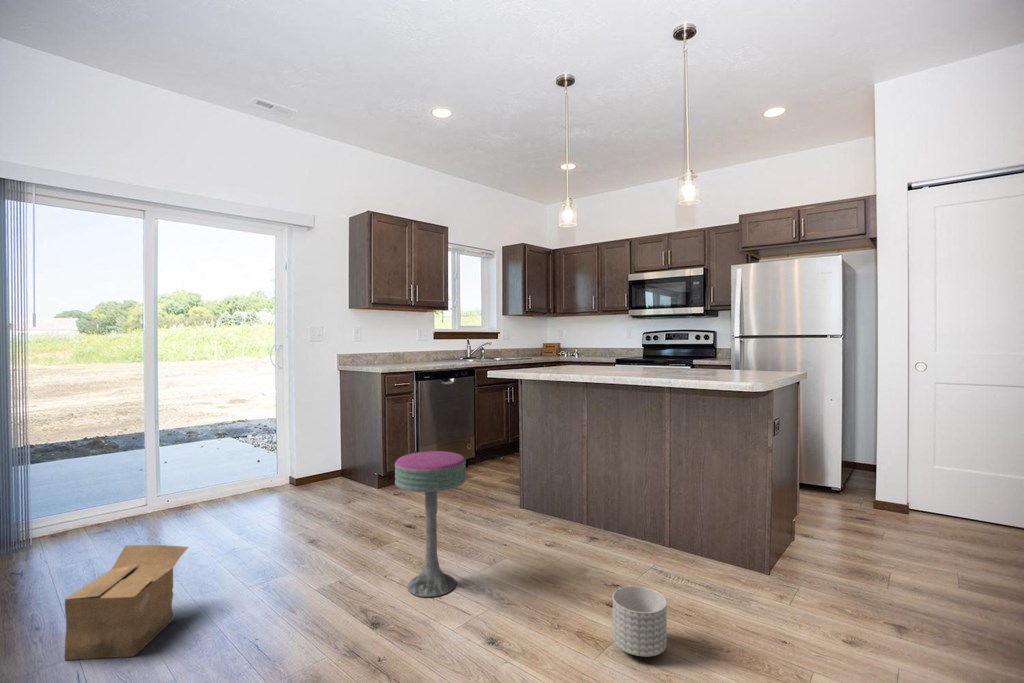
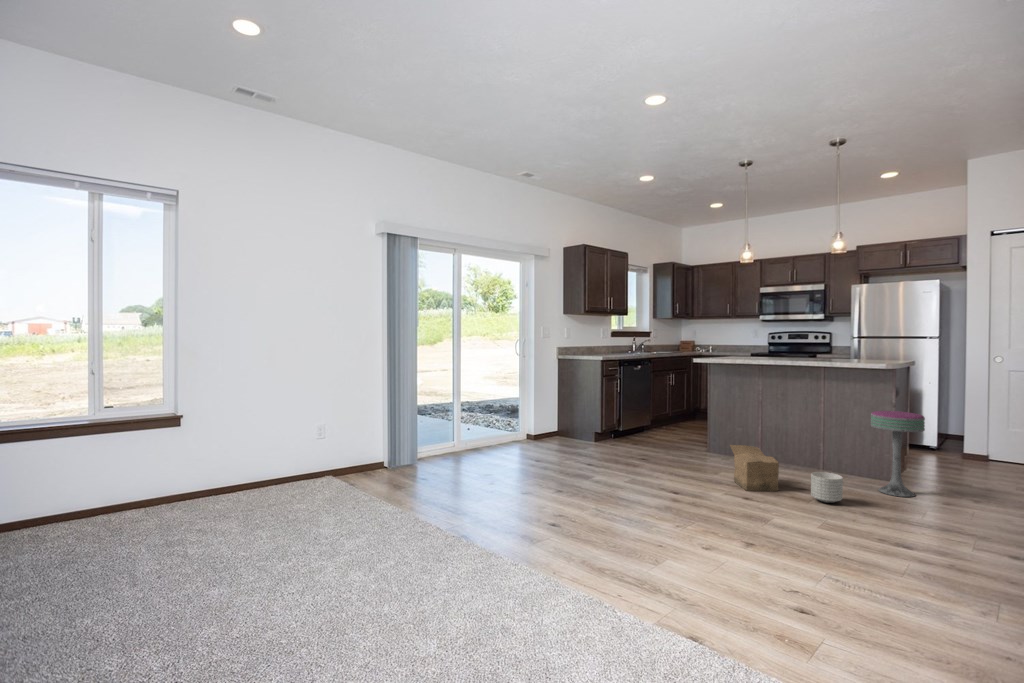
bar stool: present [395,451,466,597] -> present [871,411,925,497]
cardboard box: present [64,545,188,660] -> present [730,445,779,491]

